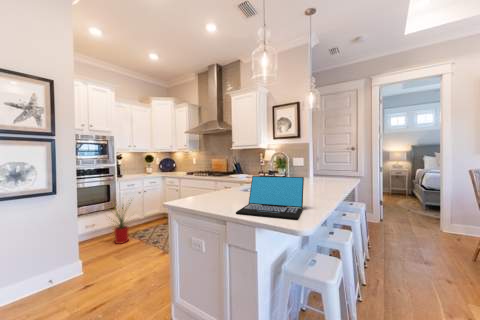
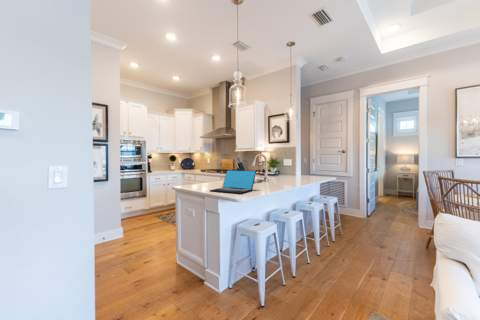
house plant: present [114,200,132,244] -> none [136,185,164,222]

